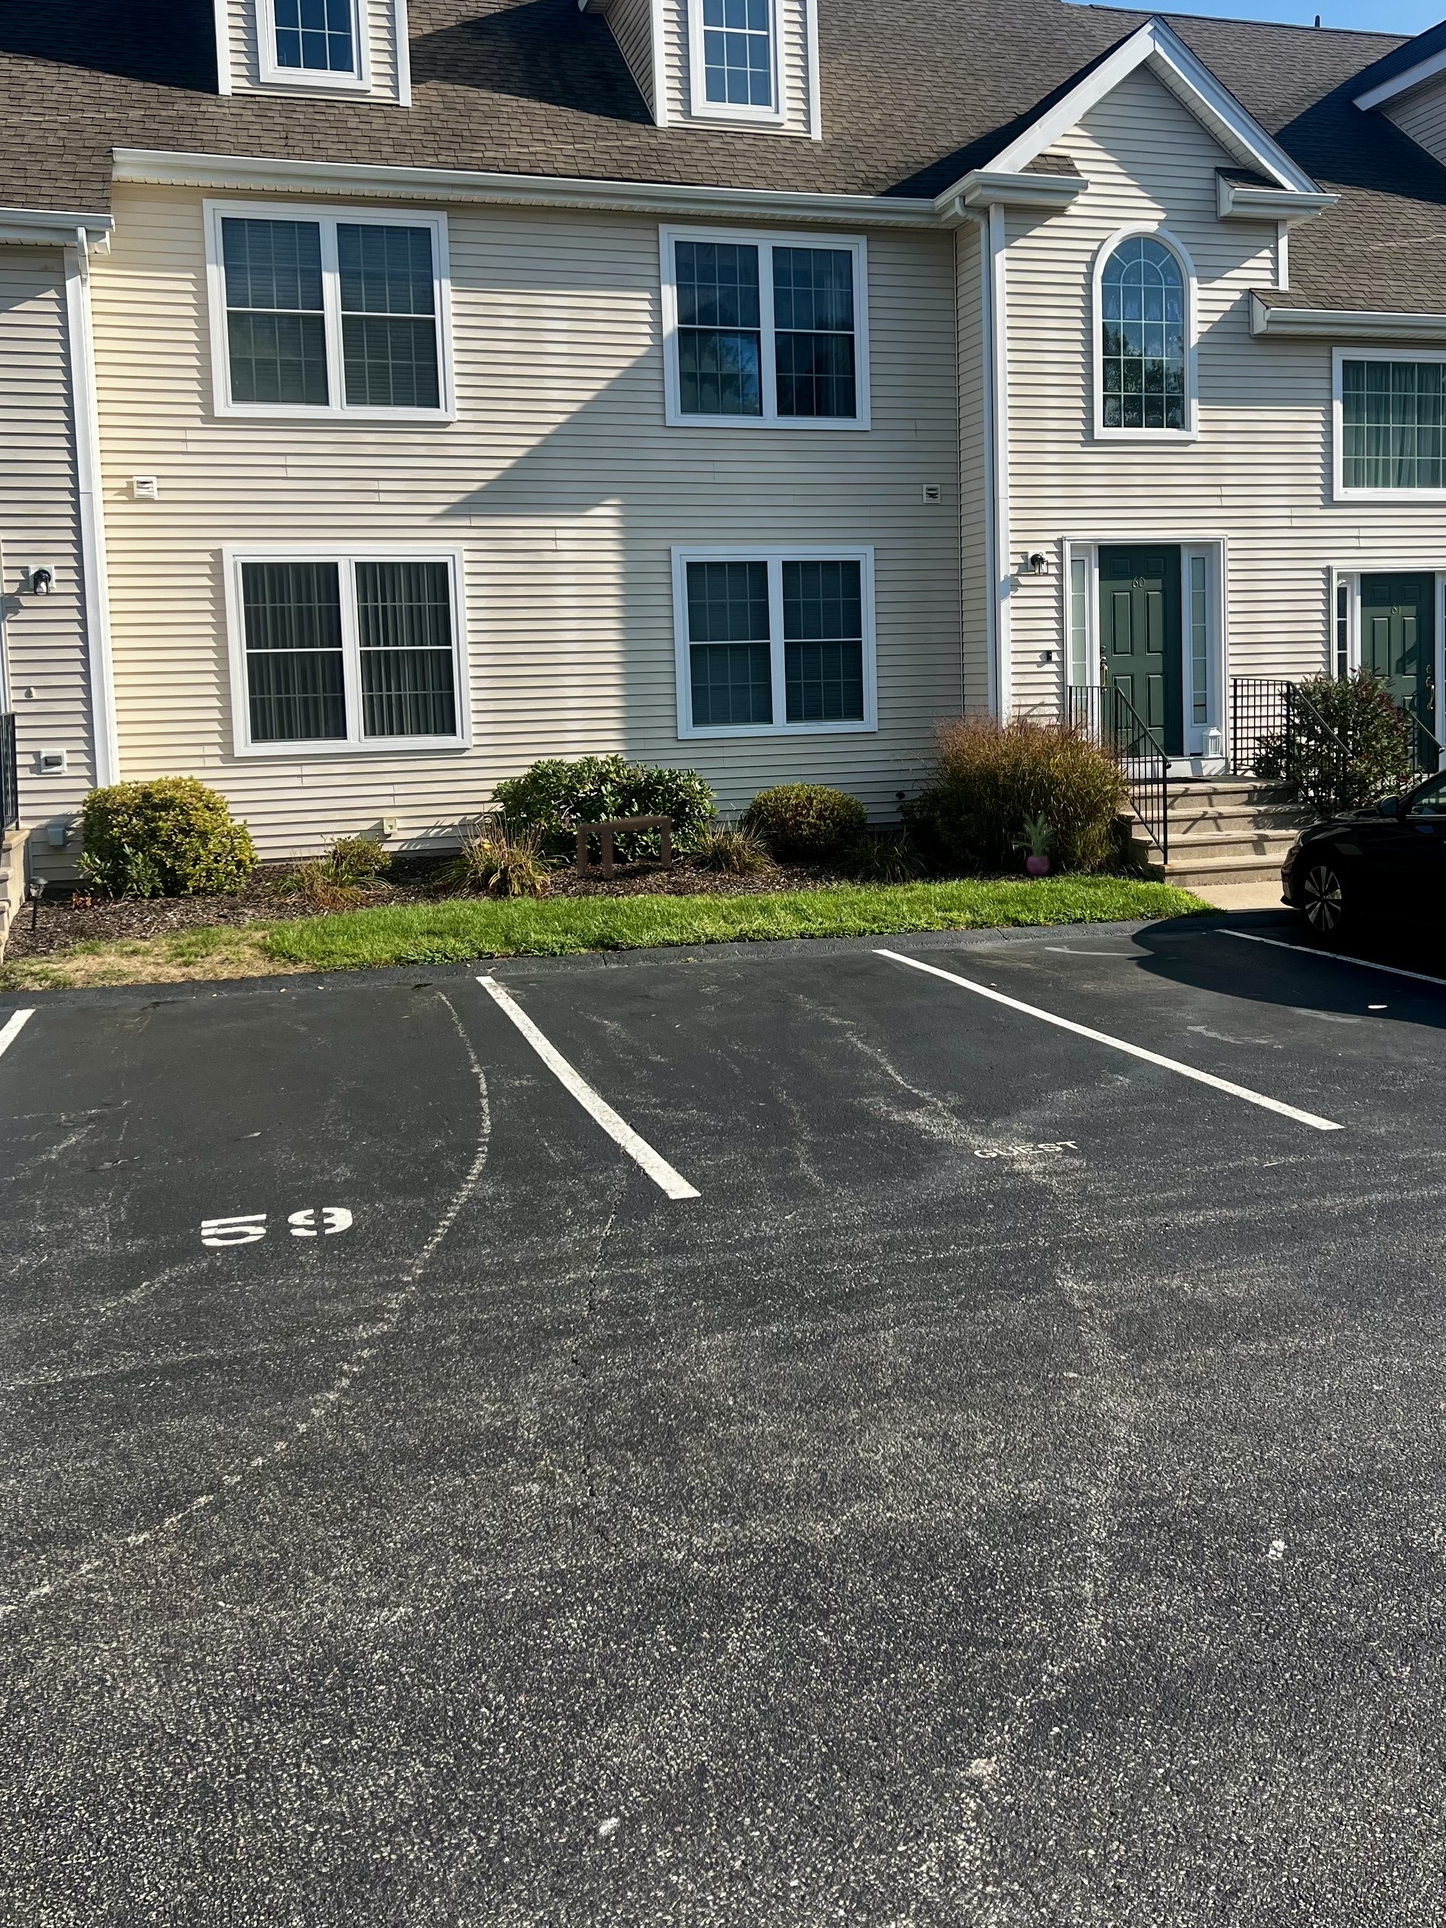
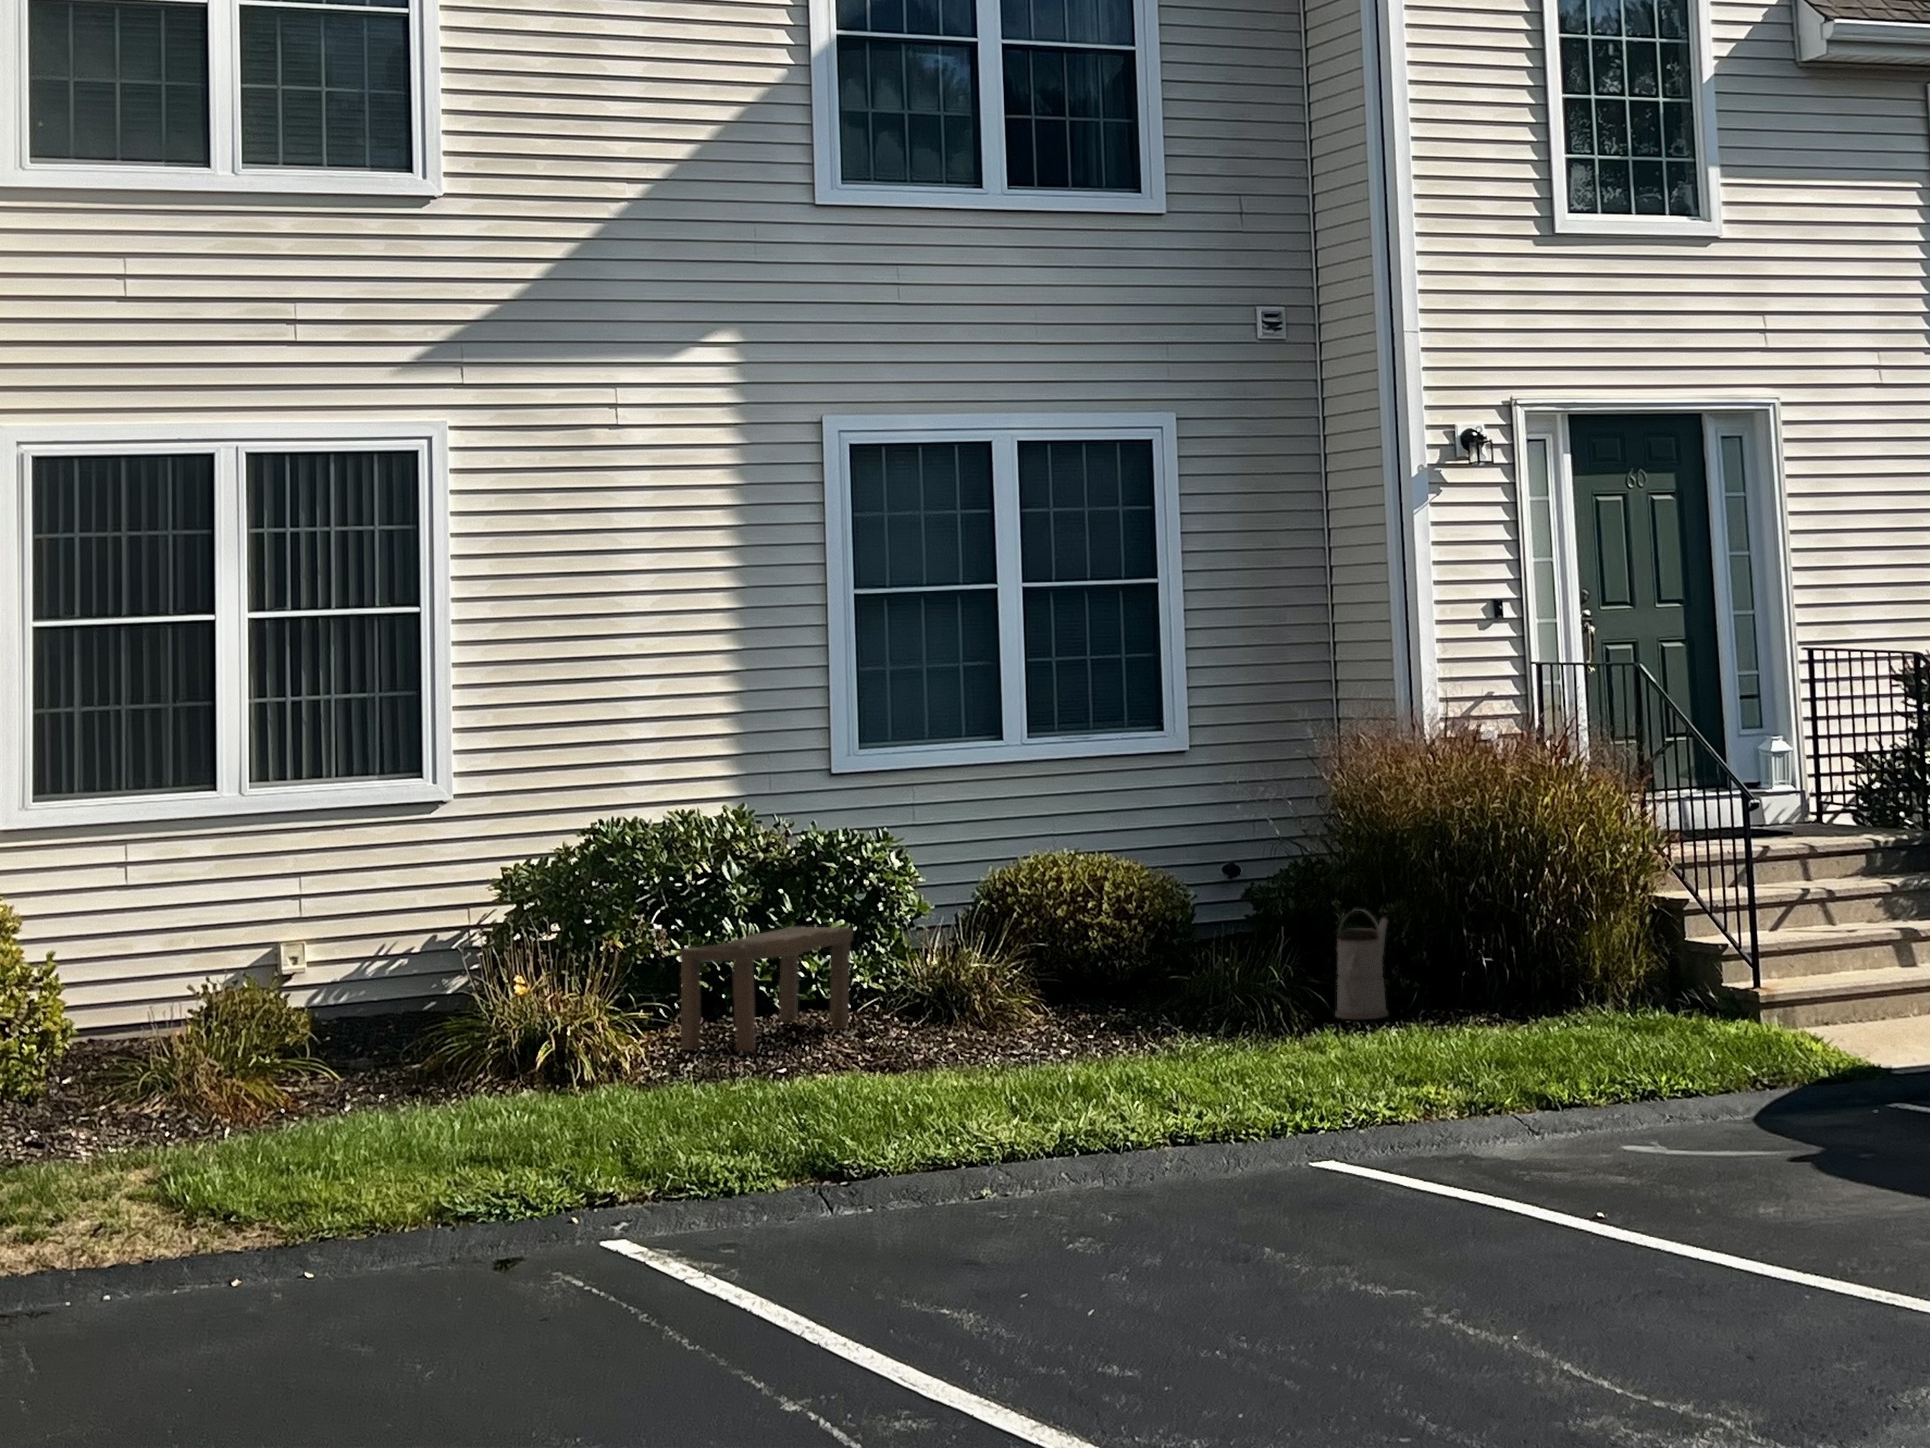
watering can: none [926,815,961,873] -> present [1335,909,1388,1019]
decorative plant: present [1018,815,1052,874] -> none [1475,901,1599,1015]

